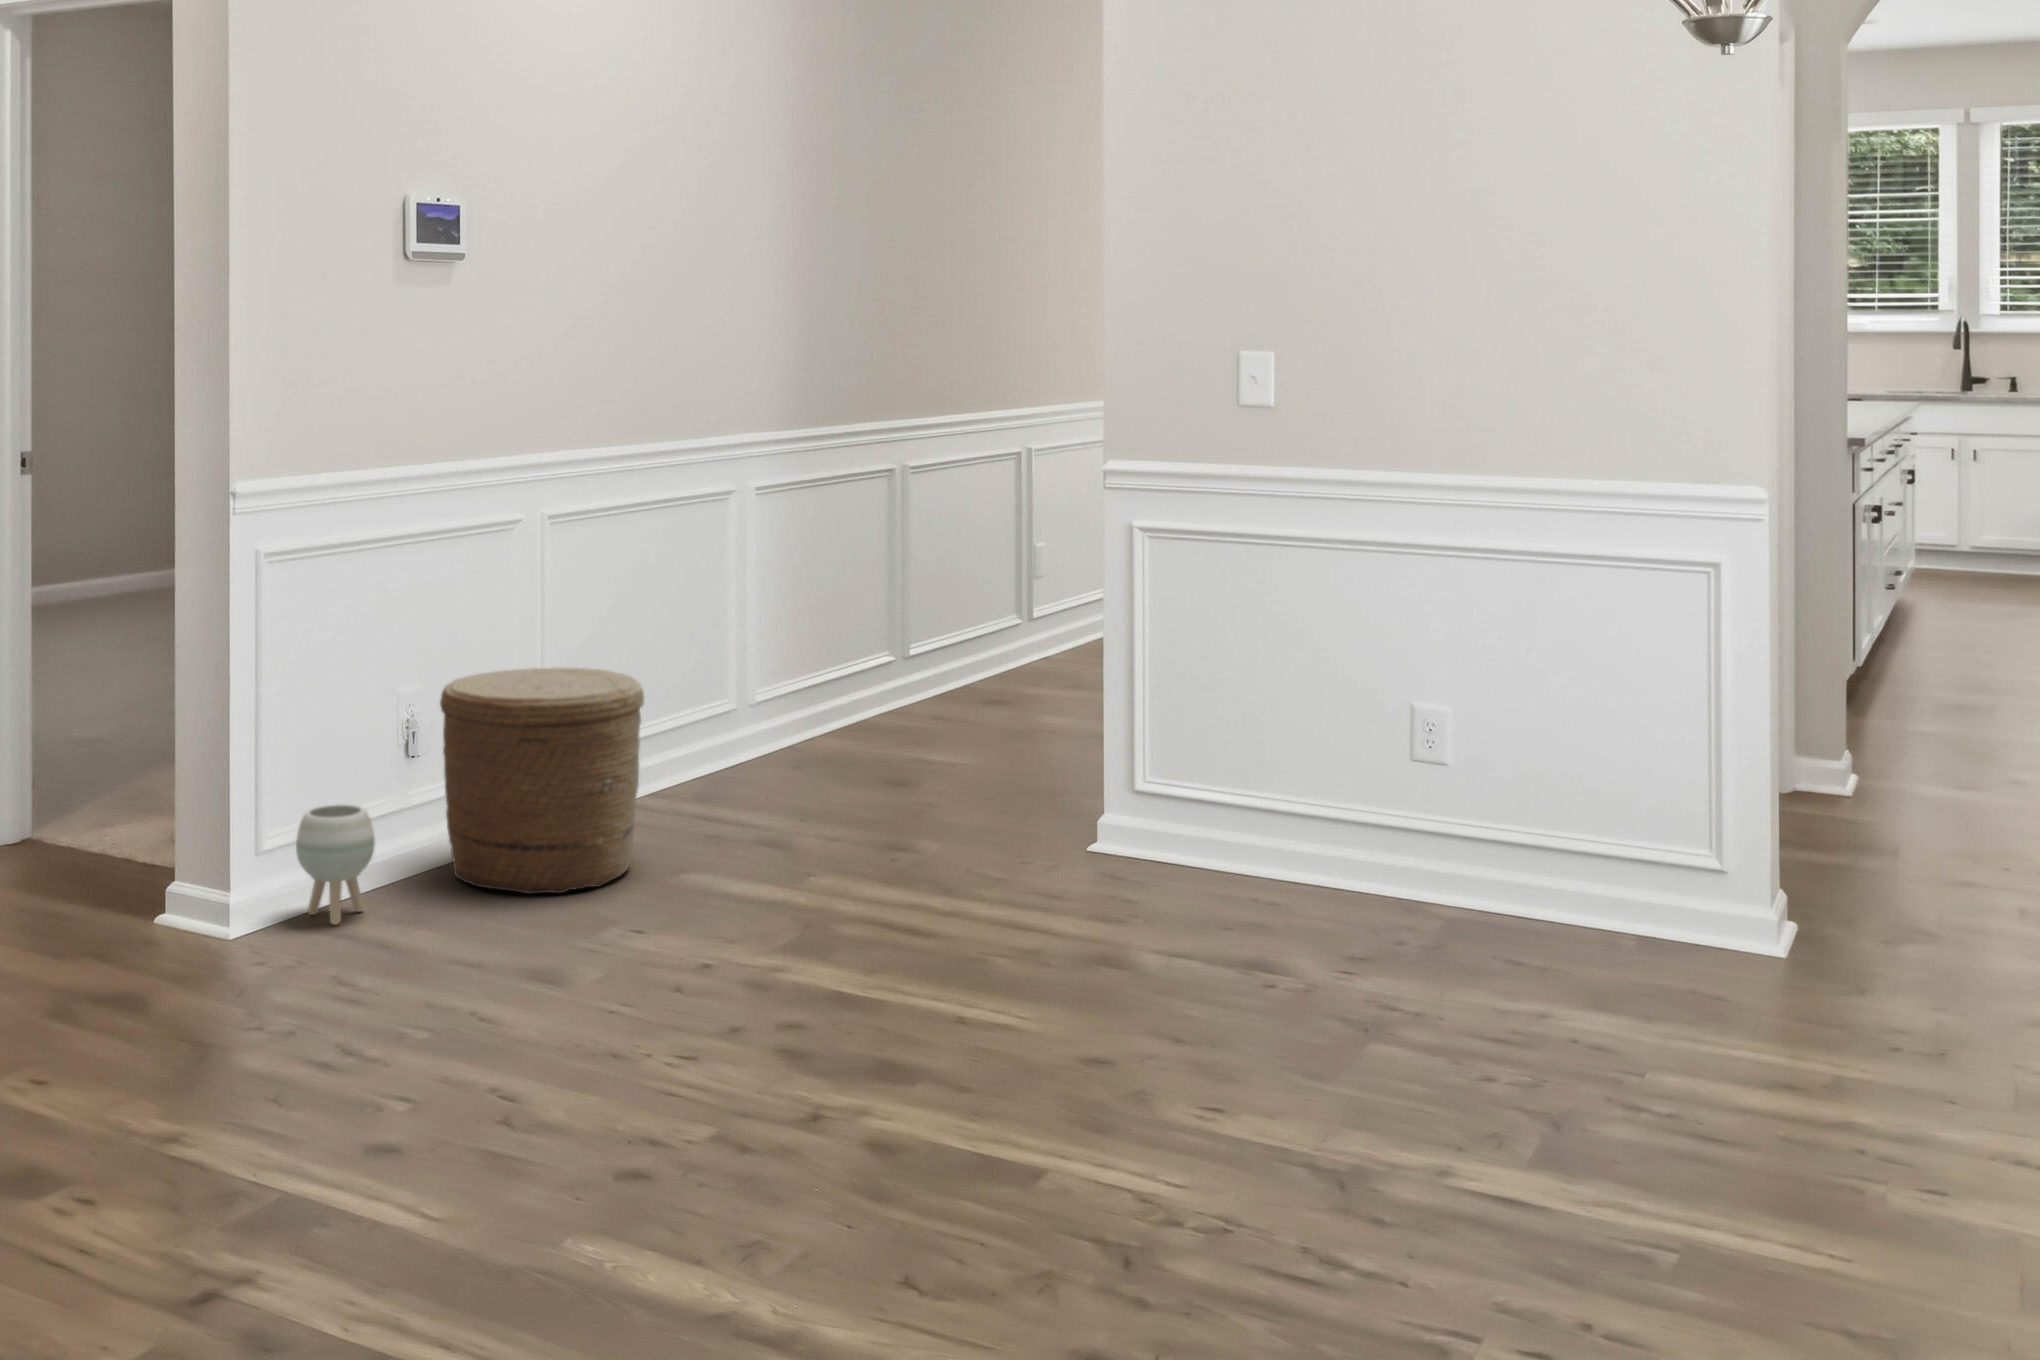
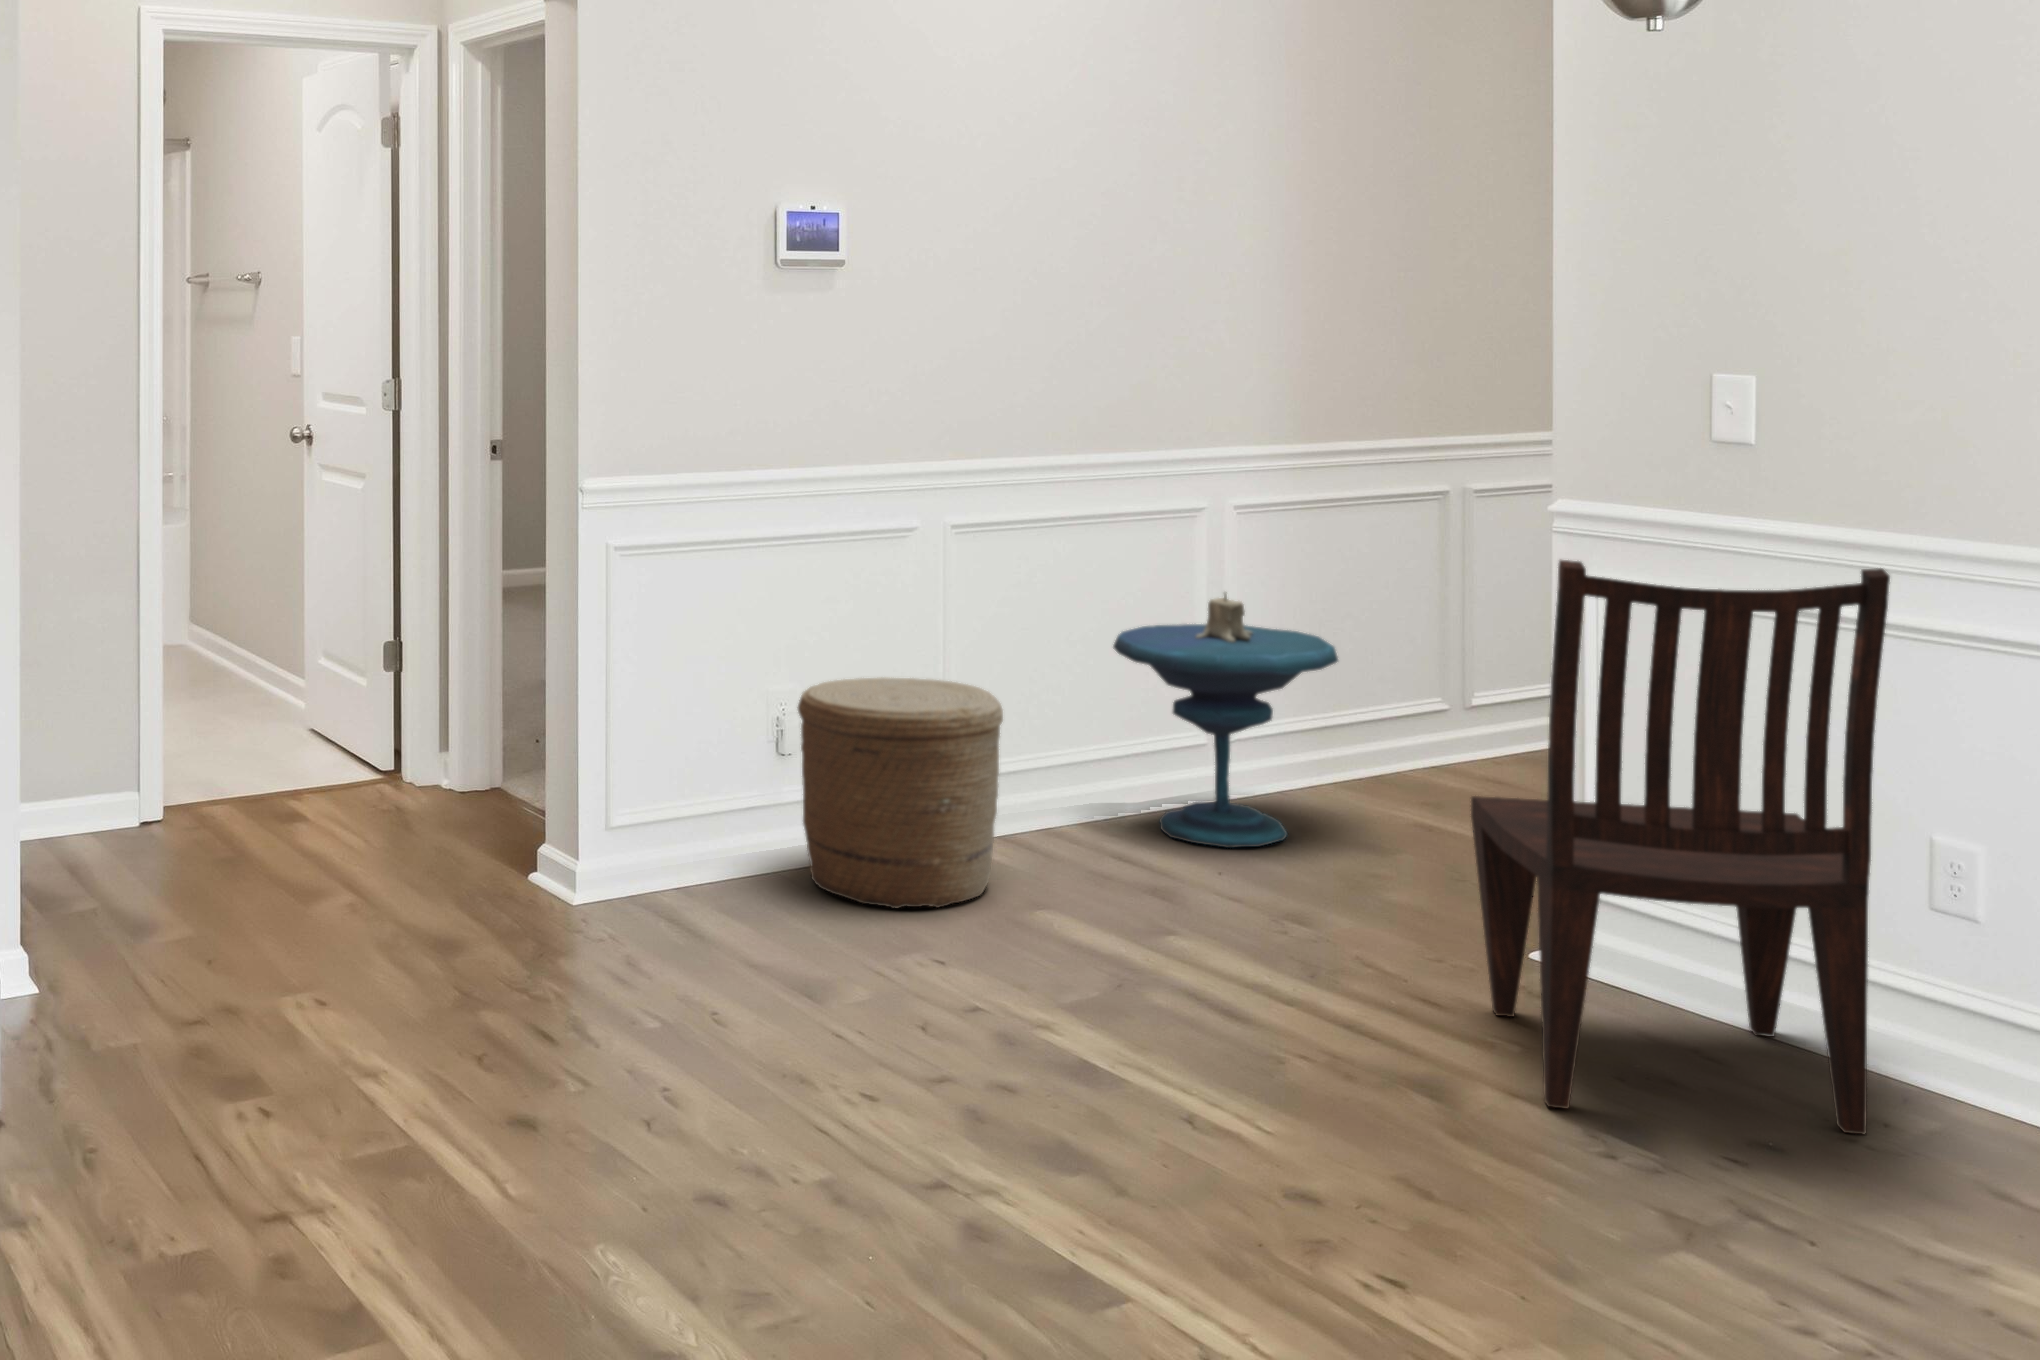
dining chair: none [1091,498,1434,961] -> present [1471,560,1890,1134]
side table: none [685,565,882,800] -> present [1113,592,1338,848]
planter: present [296,804,375,925] -> none [640,791,713,905]

